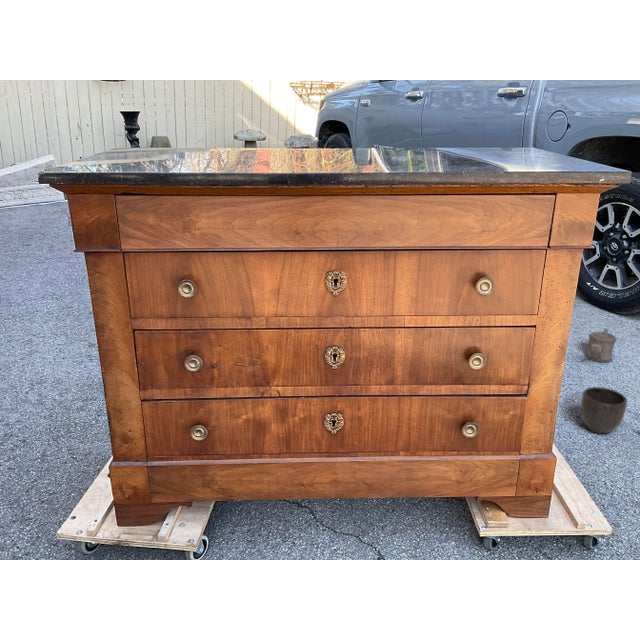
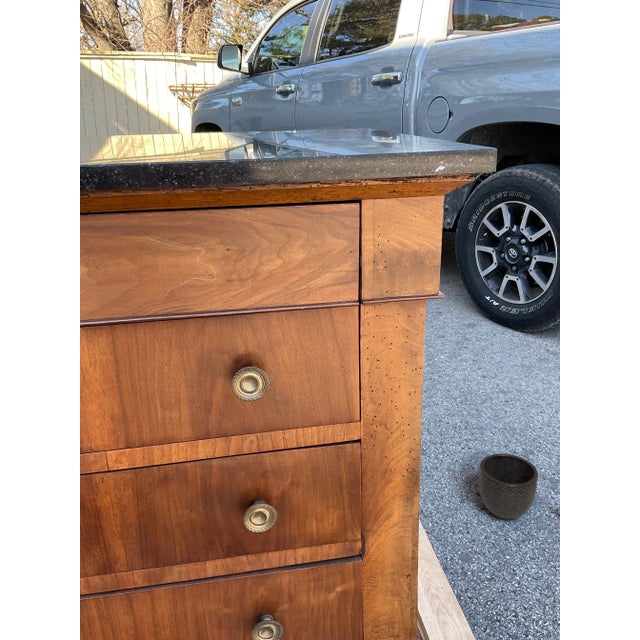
watering can: present [586,329,616,362] -> none [488,357,522,401]

